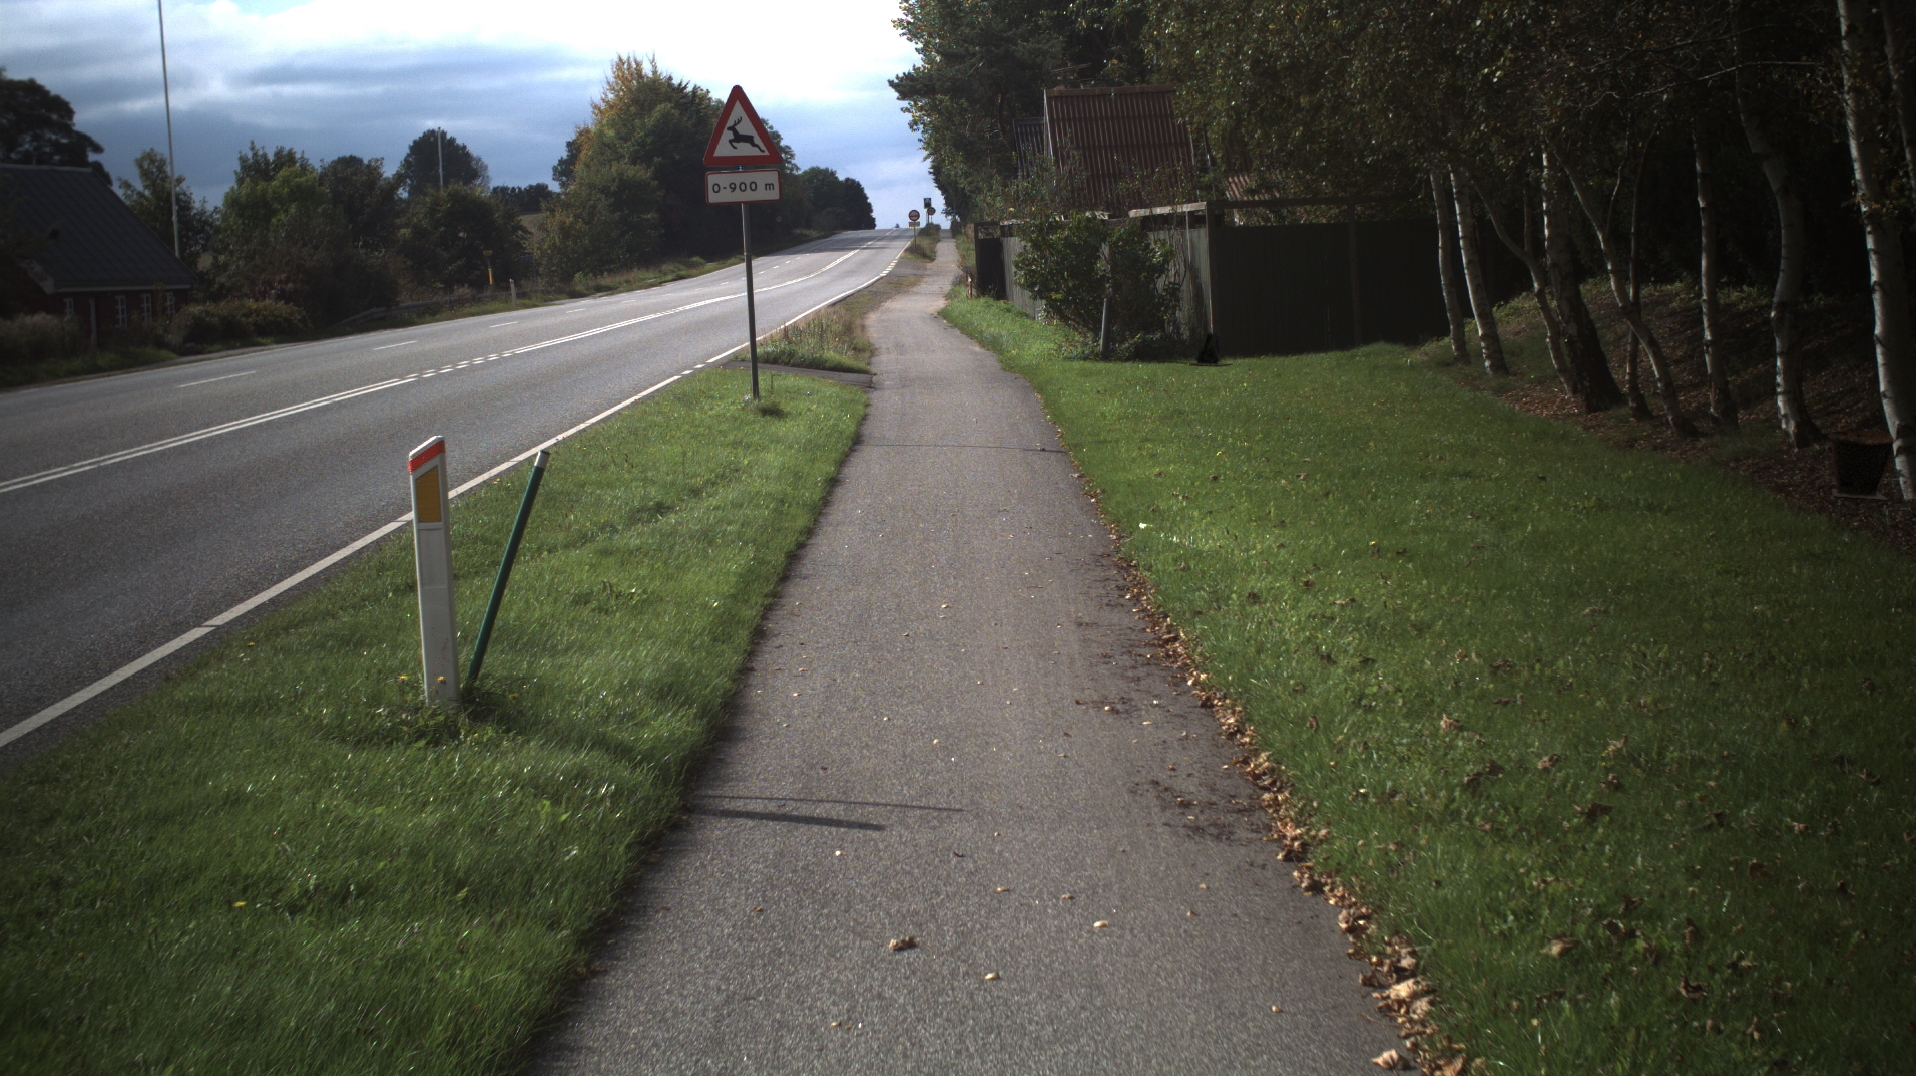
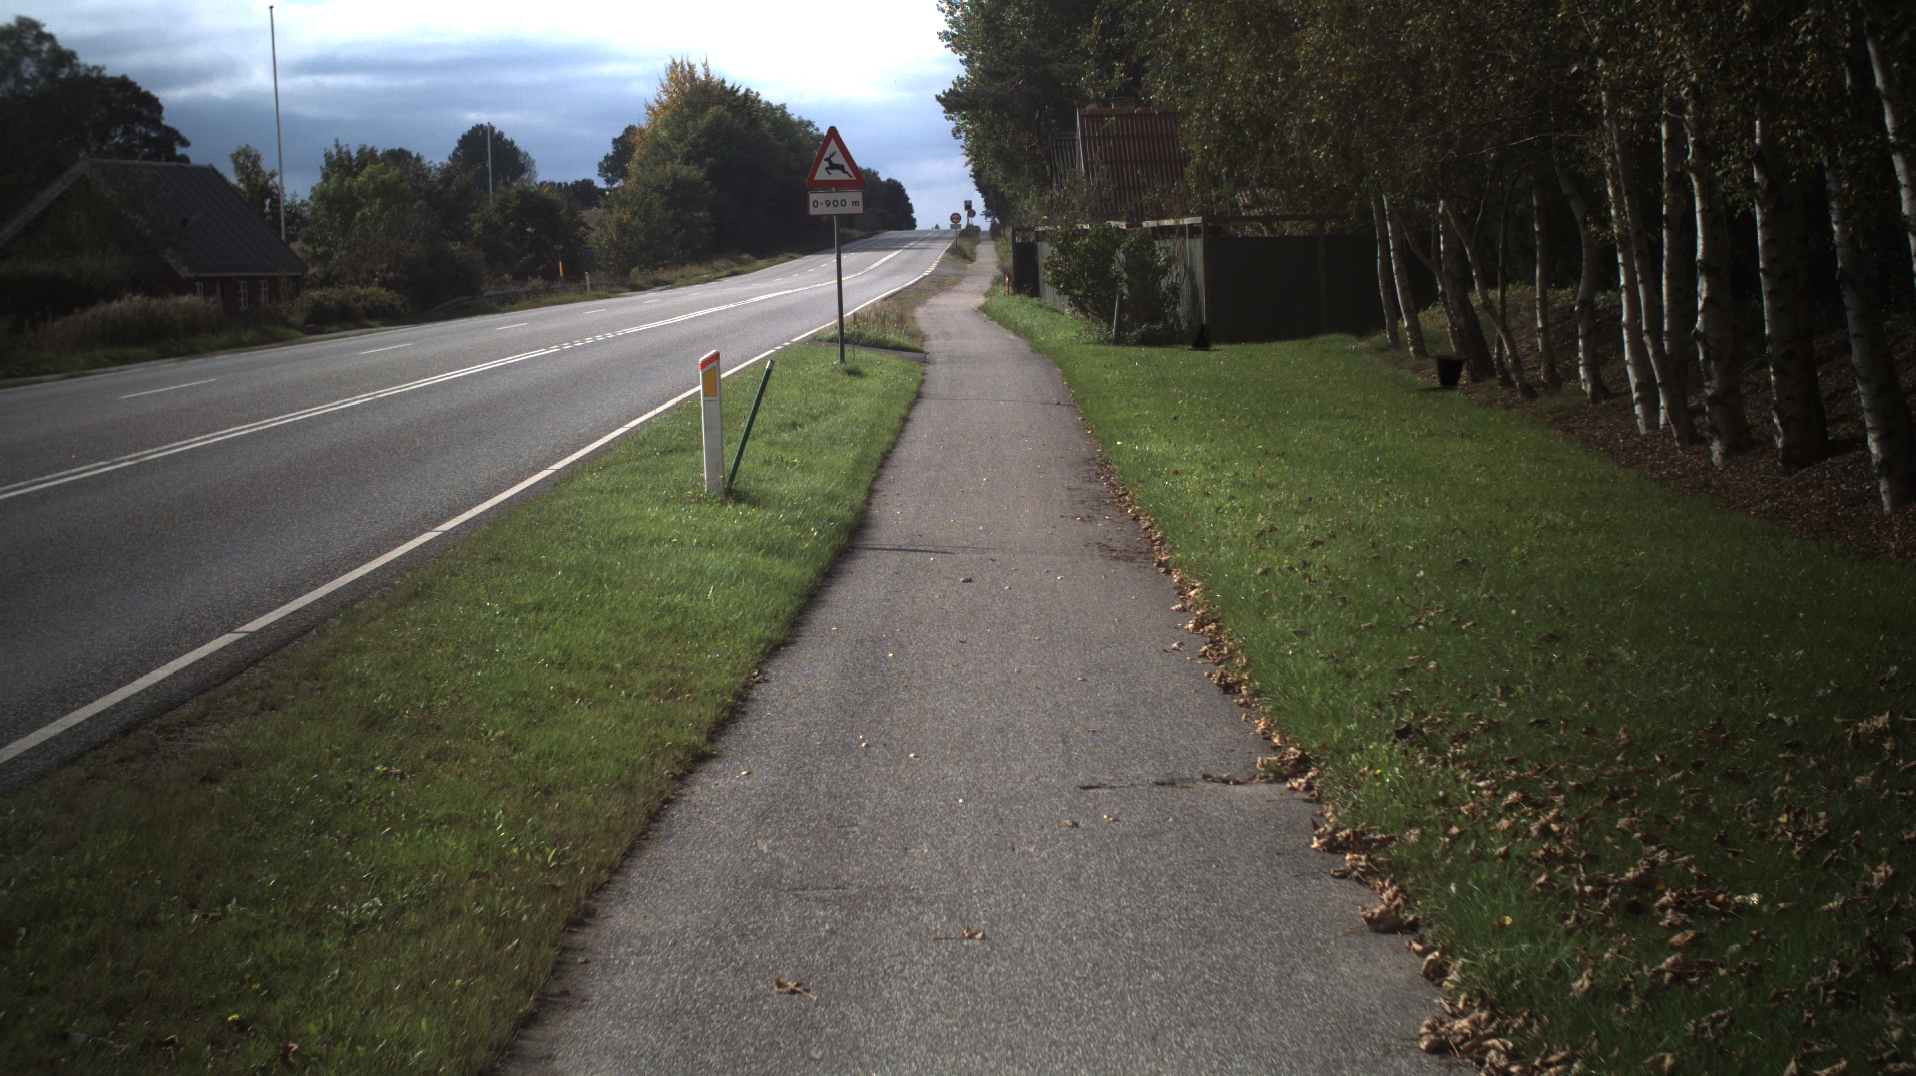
waste bin: present [1829,431,1895,499] -> present [1435,354,1466,389]

